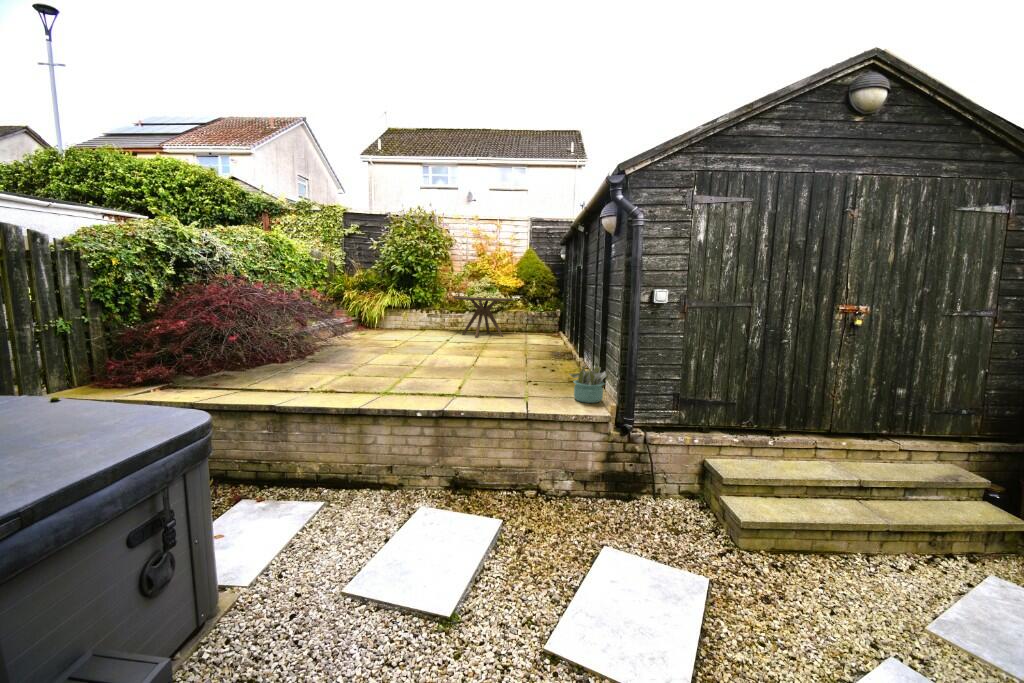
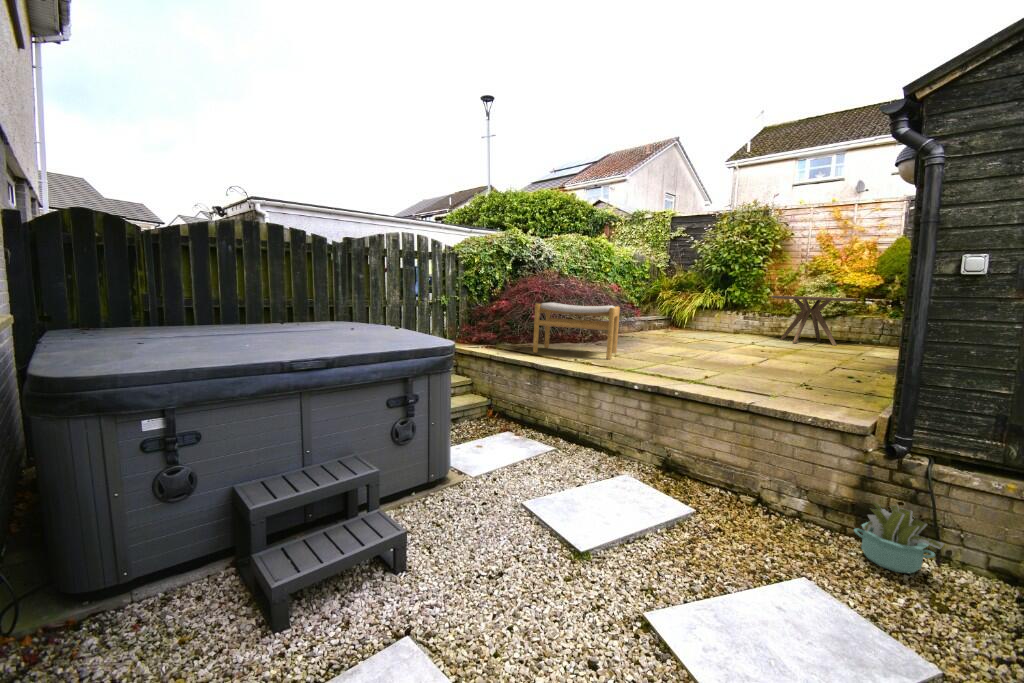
footstool: none [244,318,352,385] -> present [533,302,620,359]
decorative plant: present [569,366,606,403] -> present [854,502,944,573]

